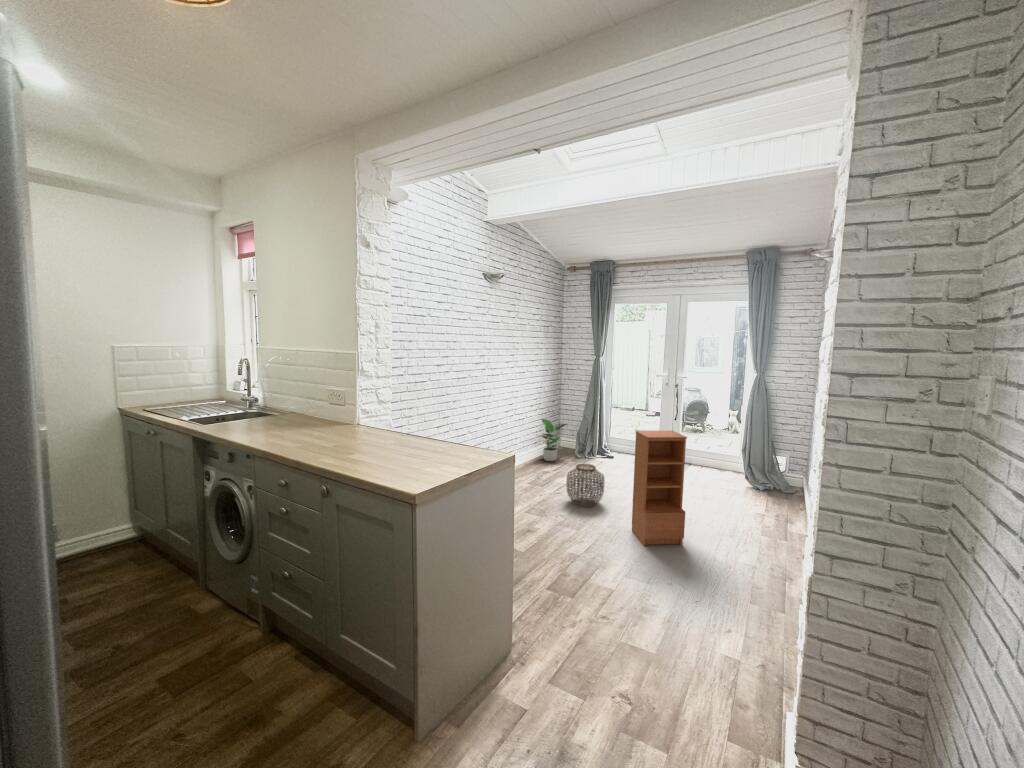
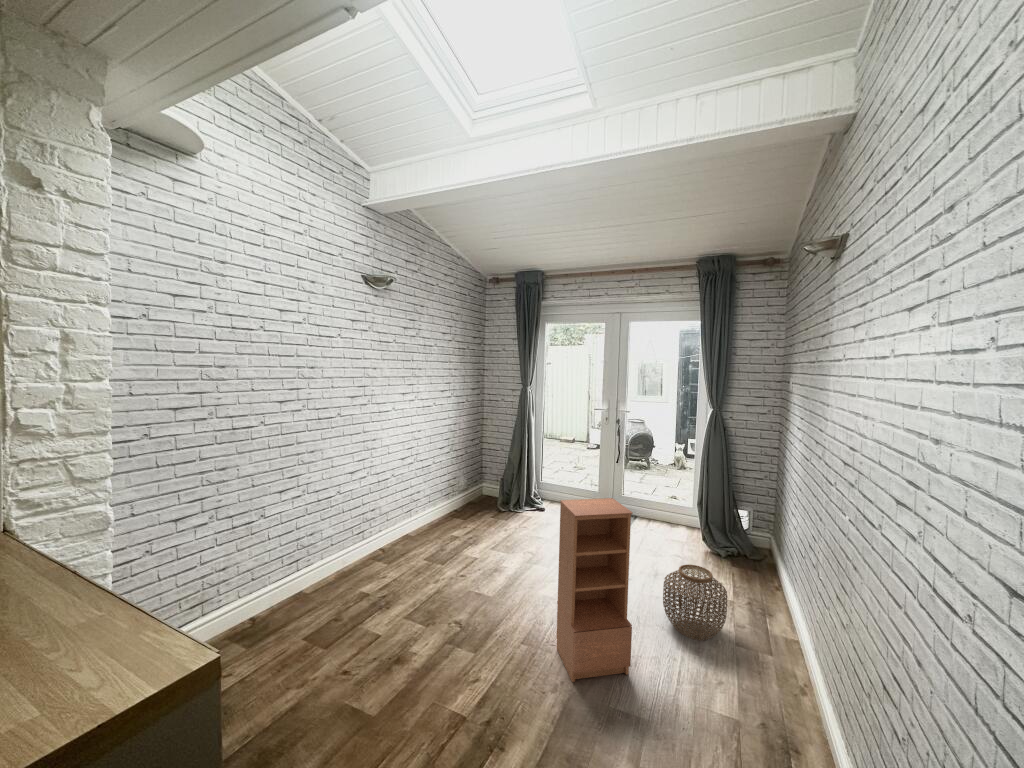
potted plant: present [541,419,567,461] -> none [451,464,488,520]
woven basket: present [566,464,604,507] -> present [663,565,727,641]

